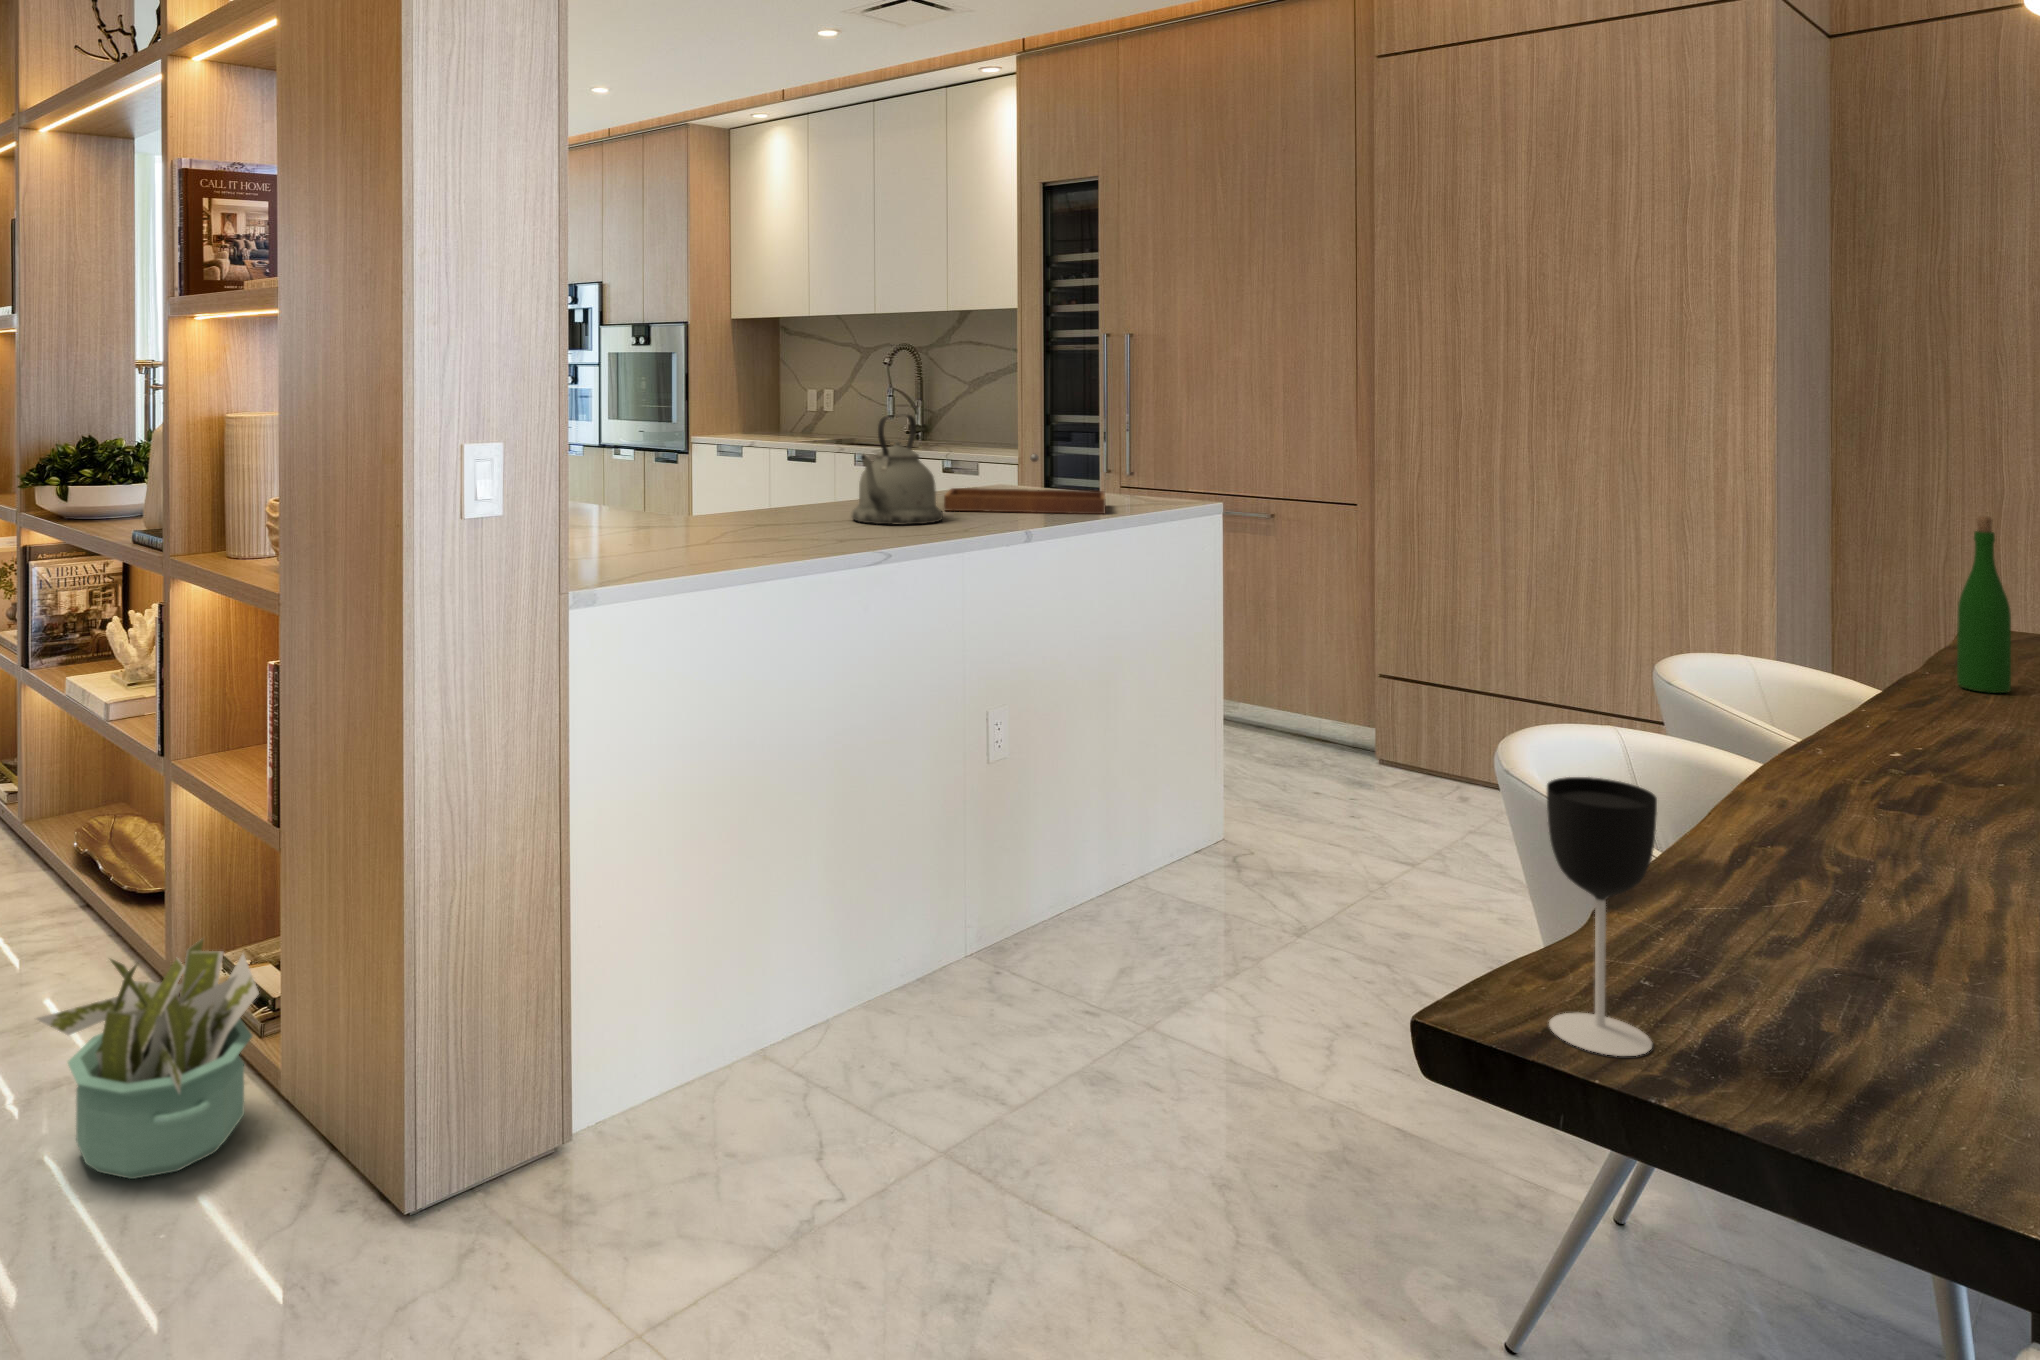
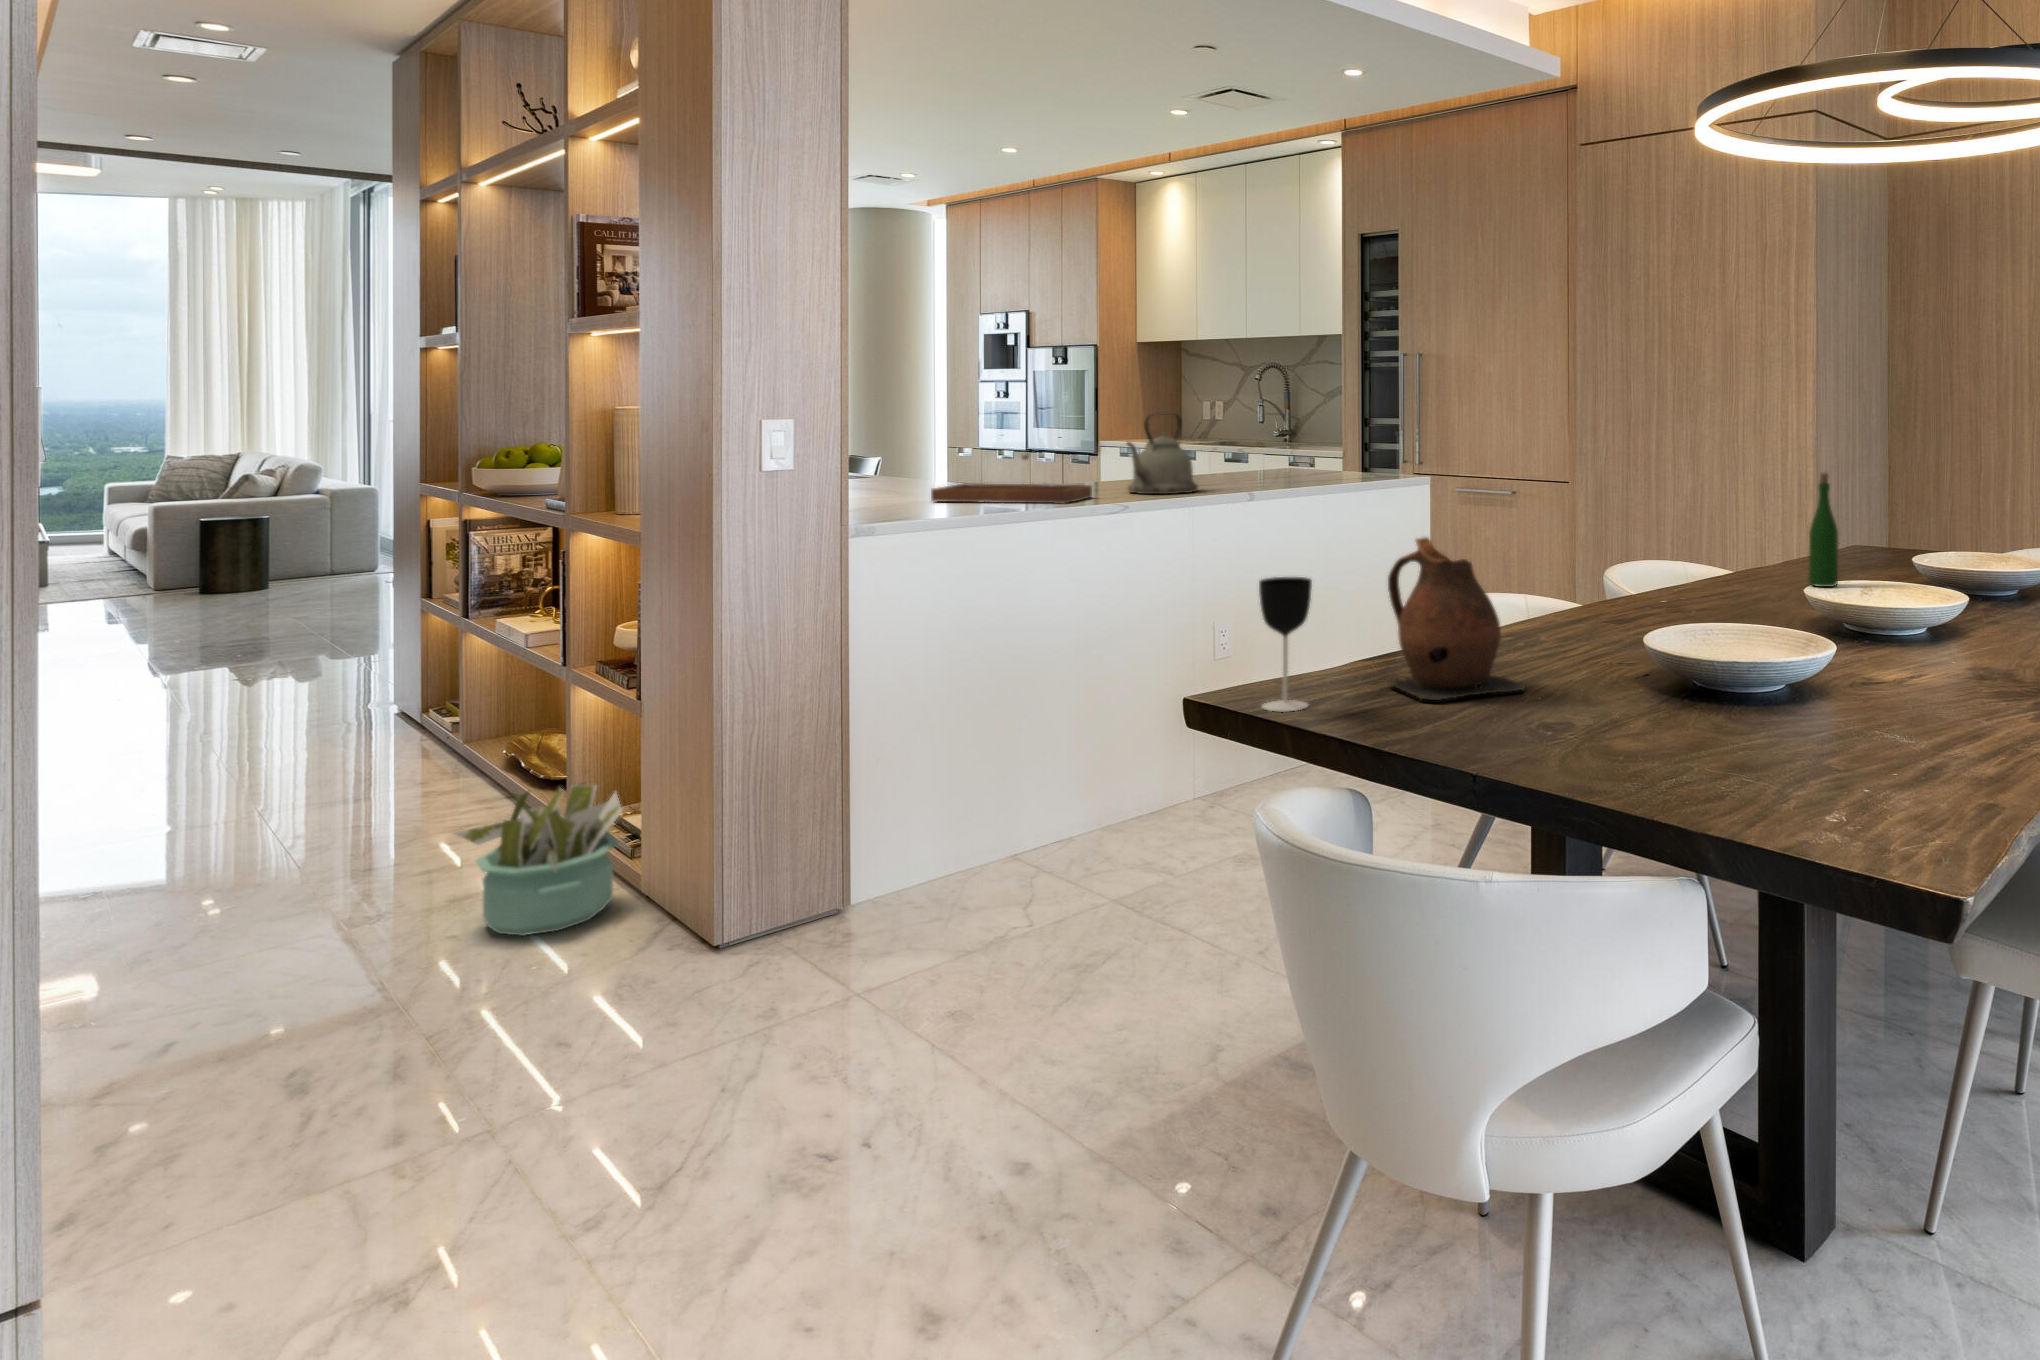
tray: present [944,454,1106,514] -> present [931,453,1092,503]
ceramic pitcher: none [1690,688,2017,1032] -> present [1388,537,1525,700]

